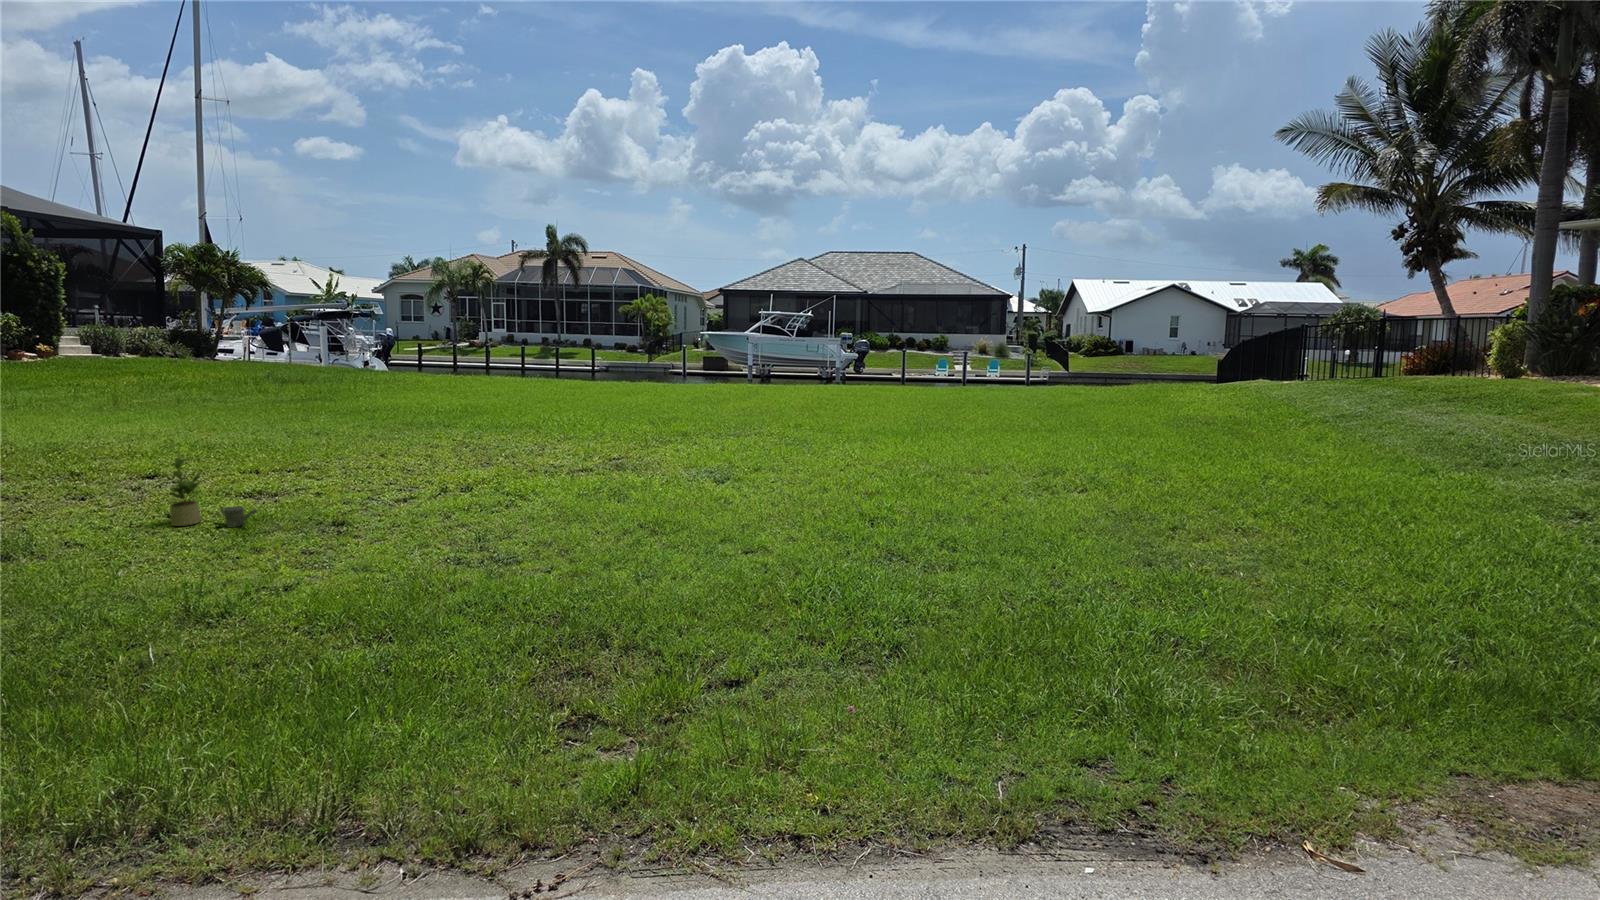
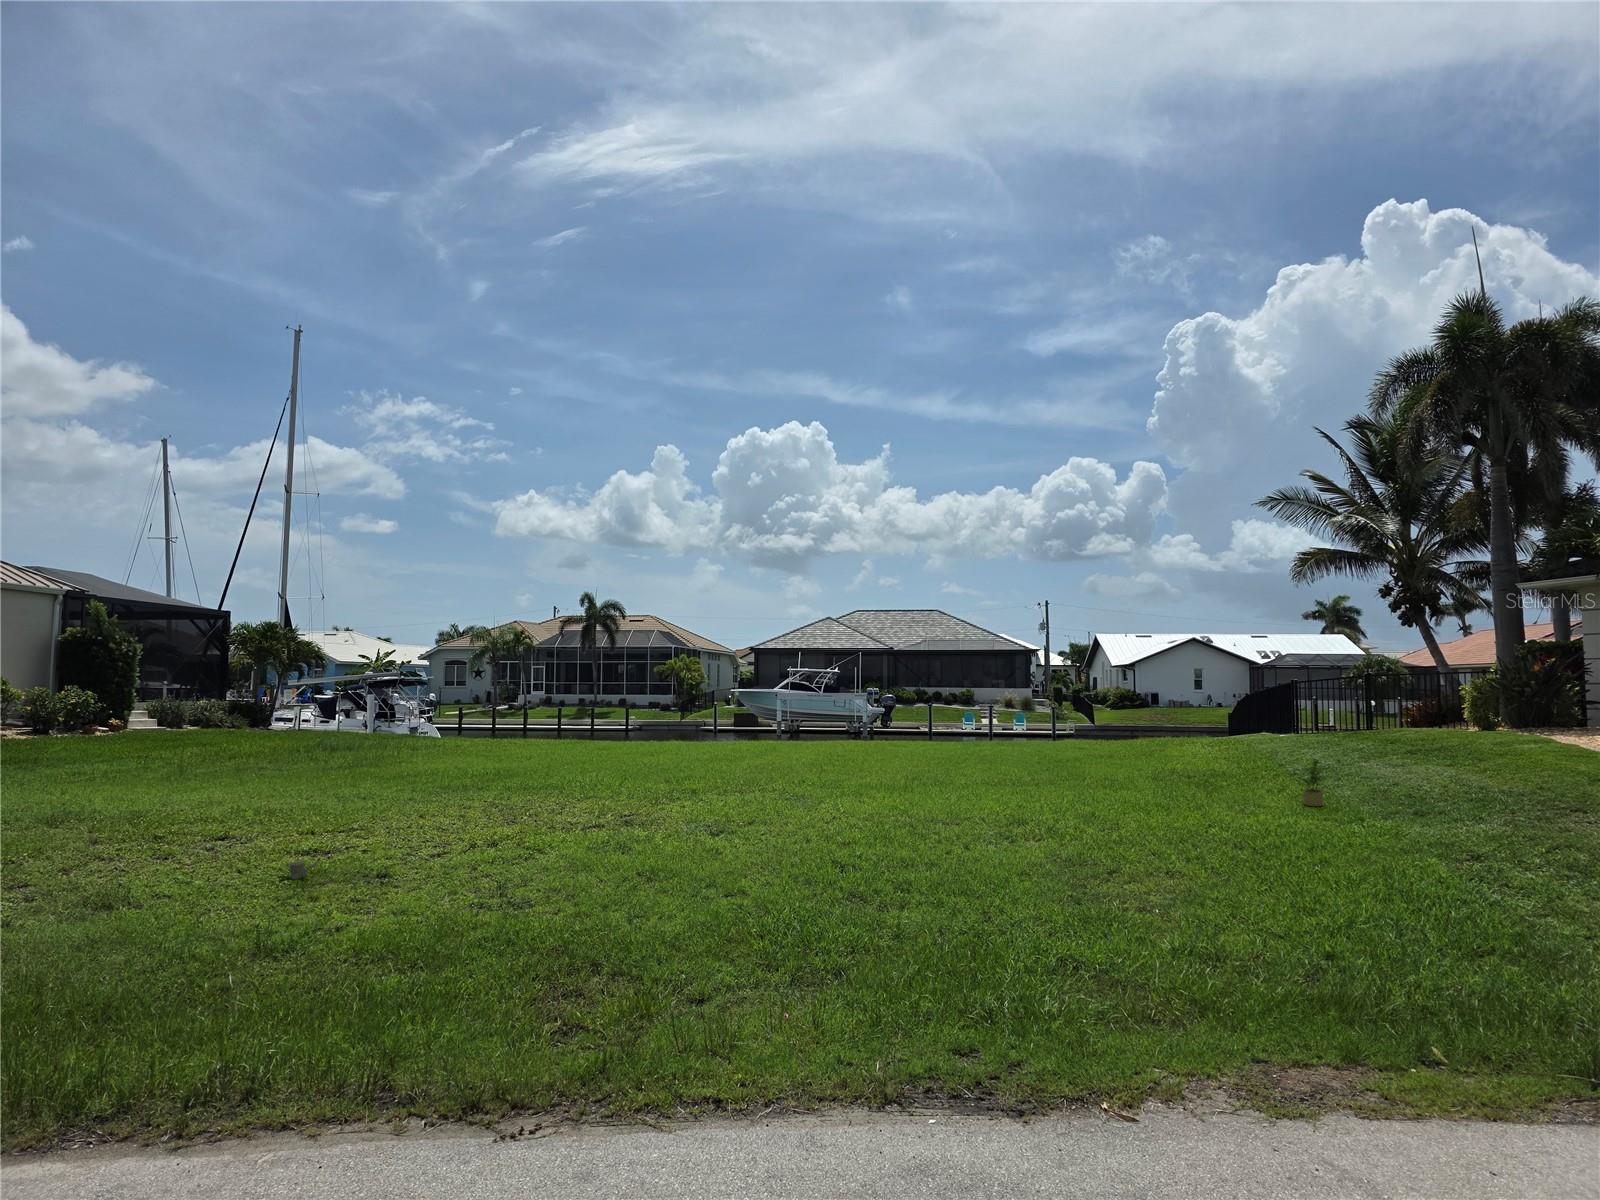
potted plant: present [170,458,201,526] -> present [1303,759,1324,806]

